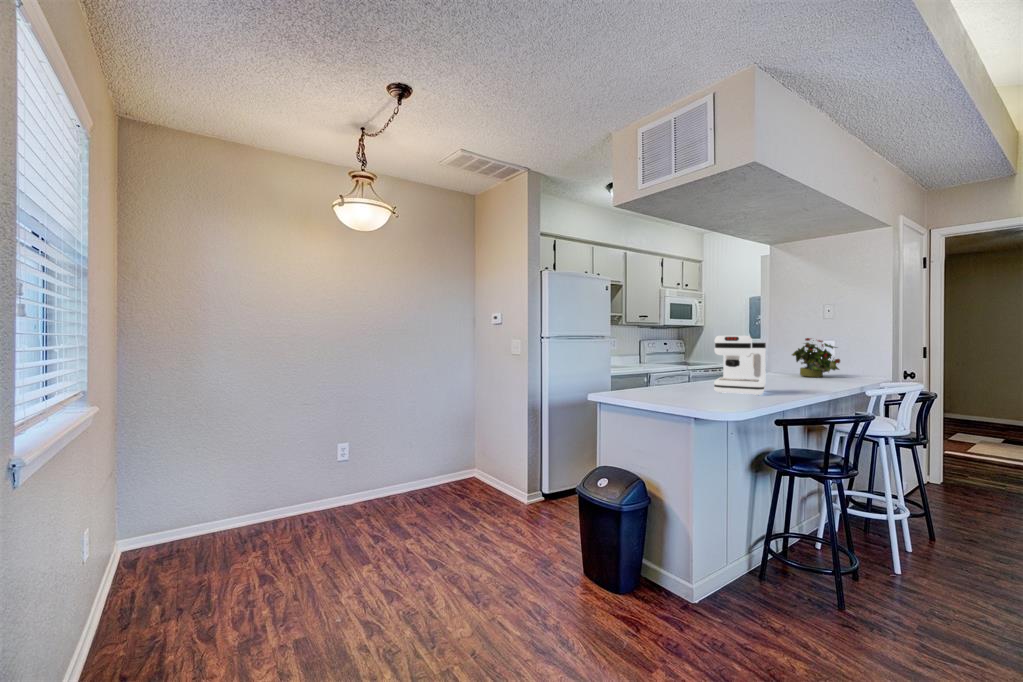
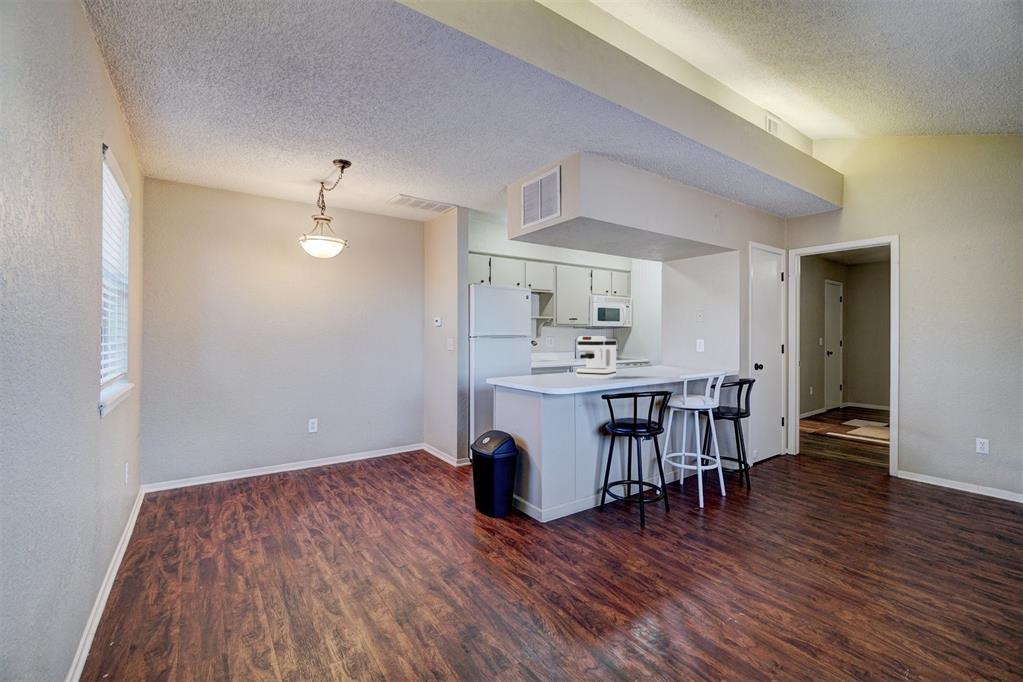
potted plant: present [792,338,840,377] -> none [671,337,704,369]

